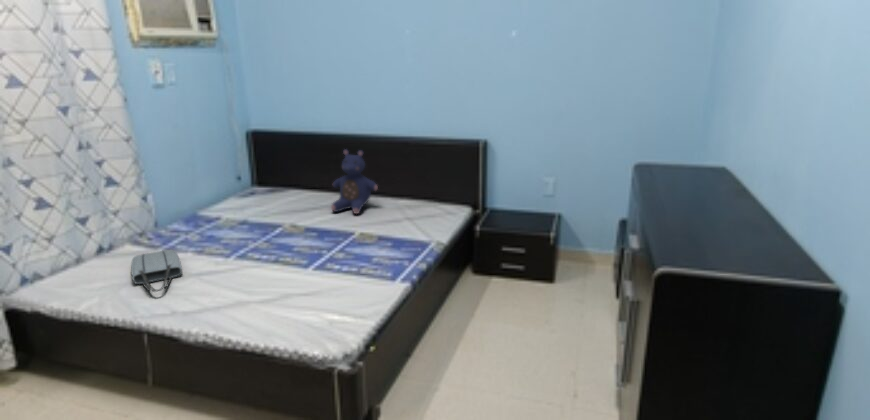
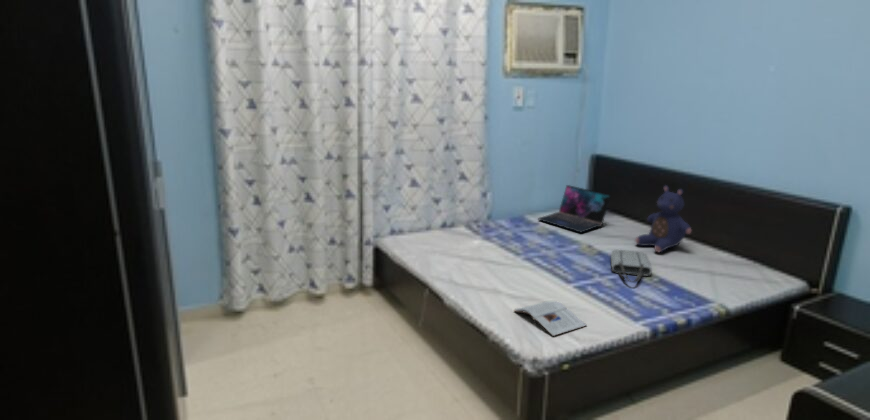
laptop: none [215,168,288,214] -> present [539,185,610,233]
tote bag: present [131,250,182,292] -> present [611,250,652,282]
magazine: none [281,289,361,325] -> present [515,301,586,336]

